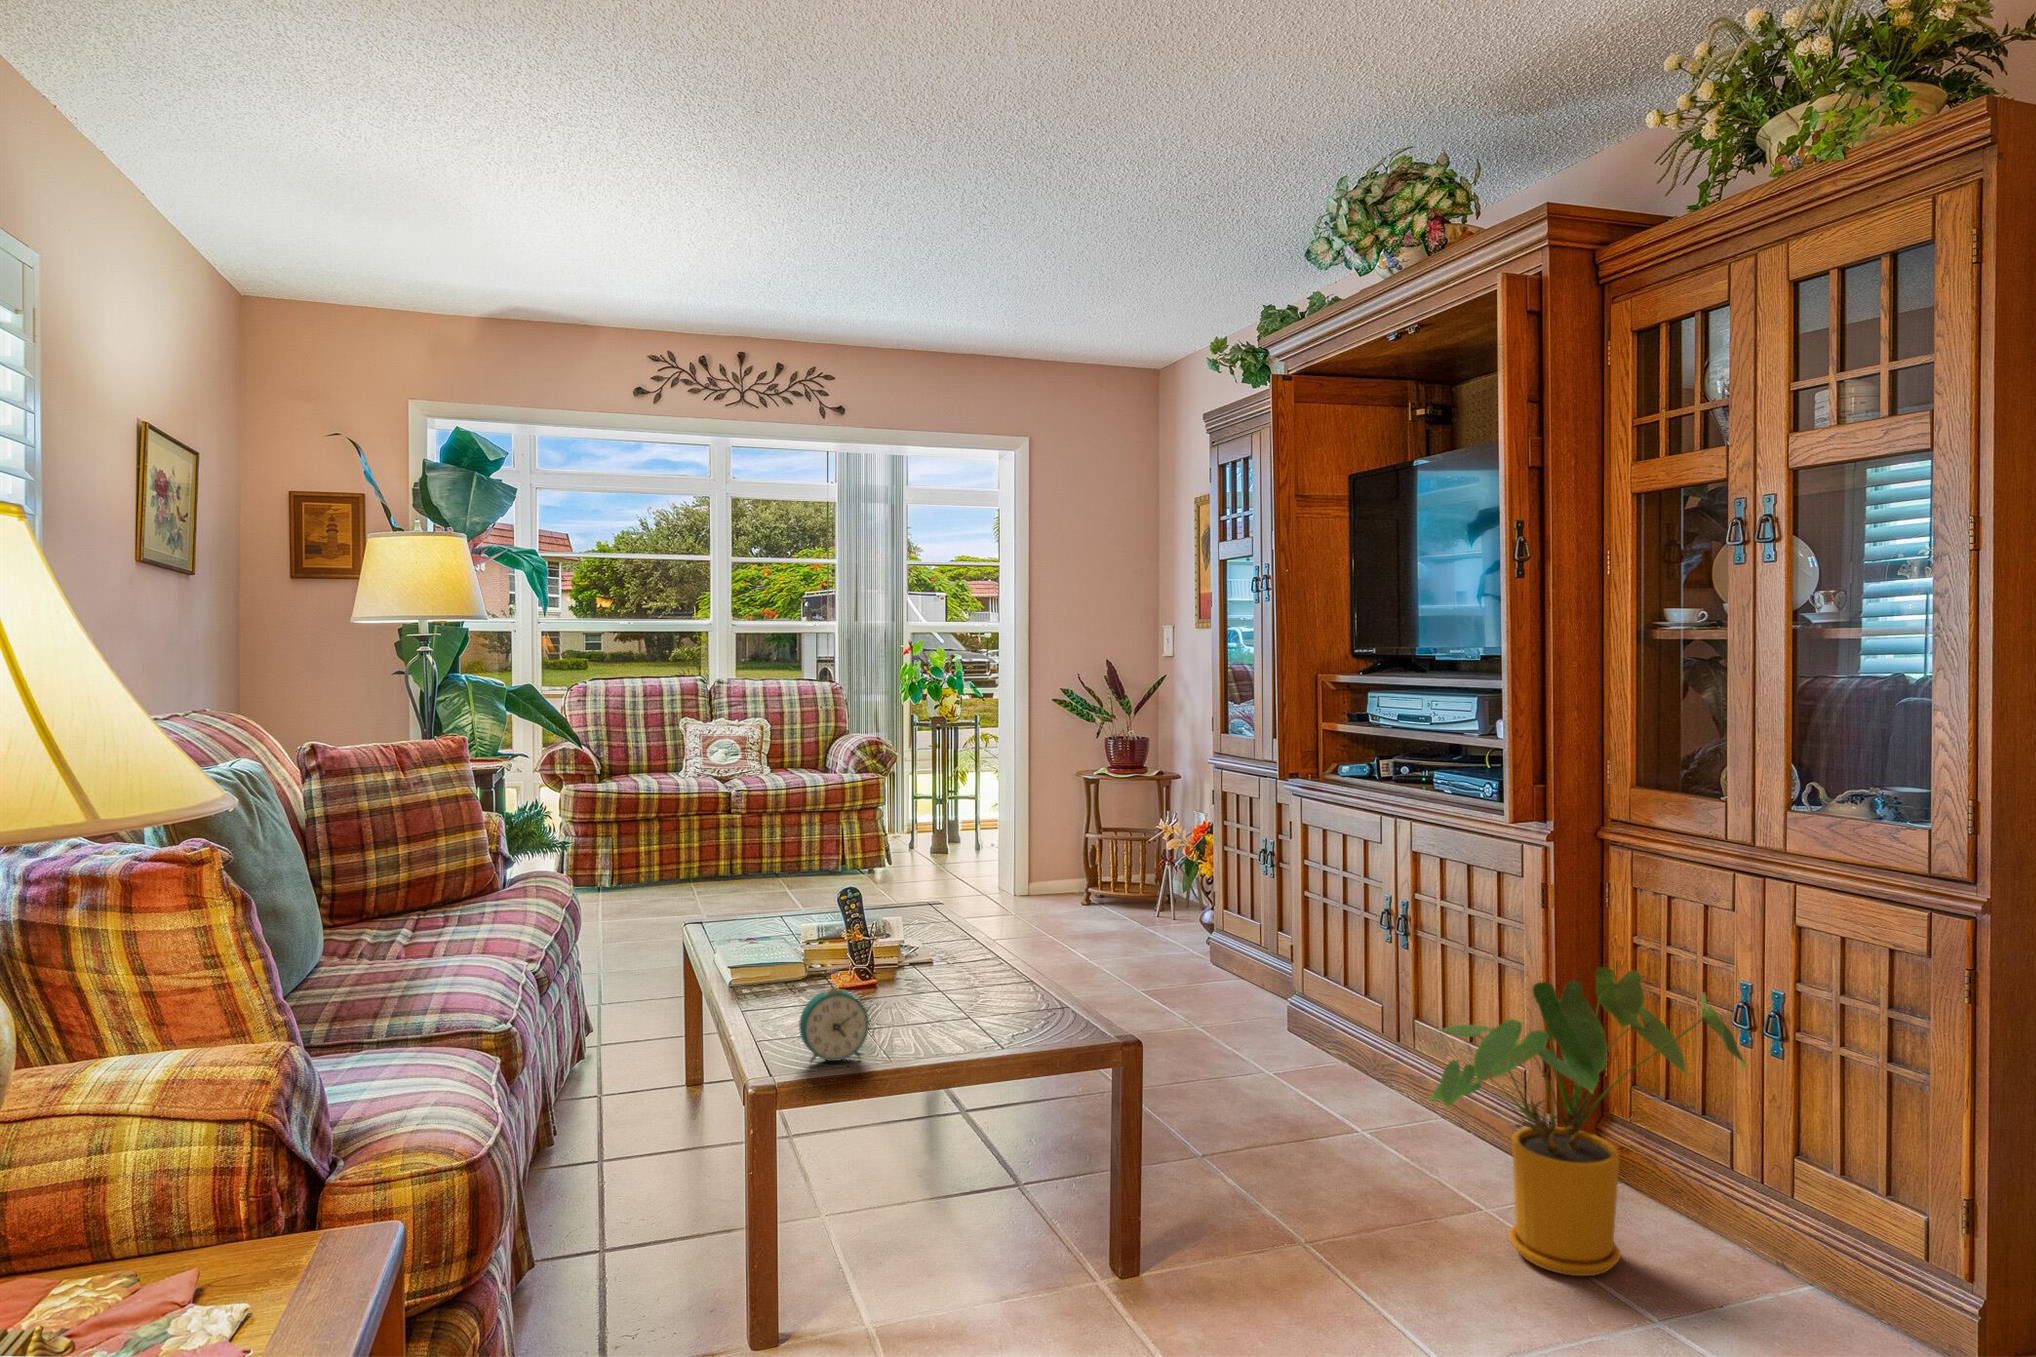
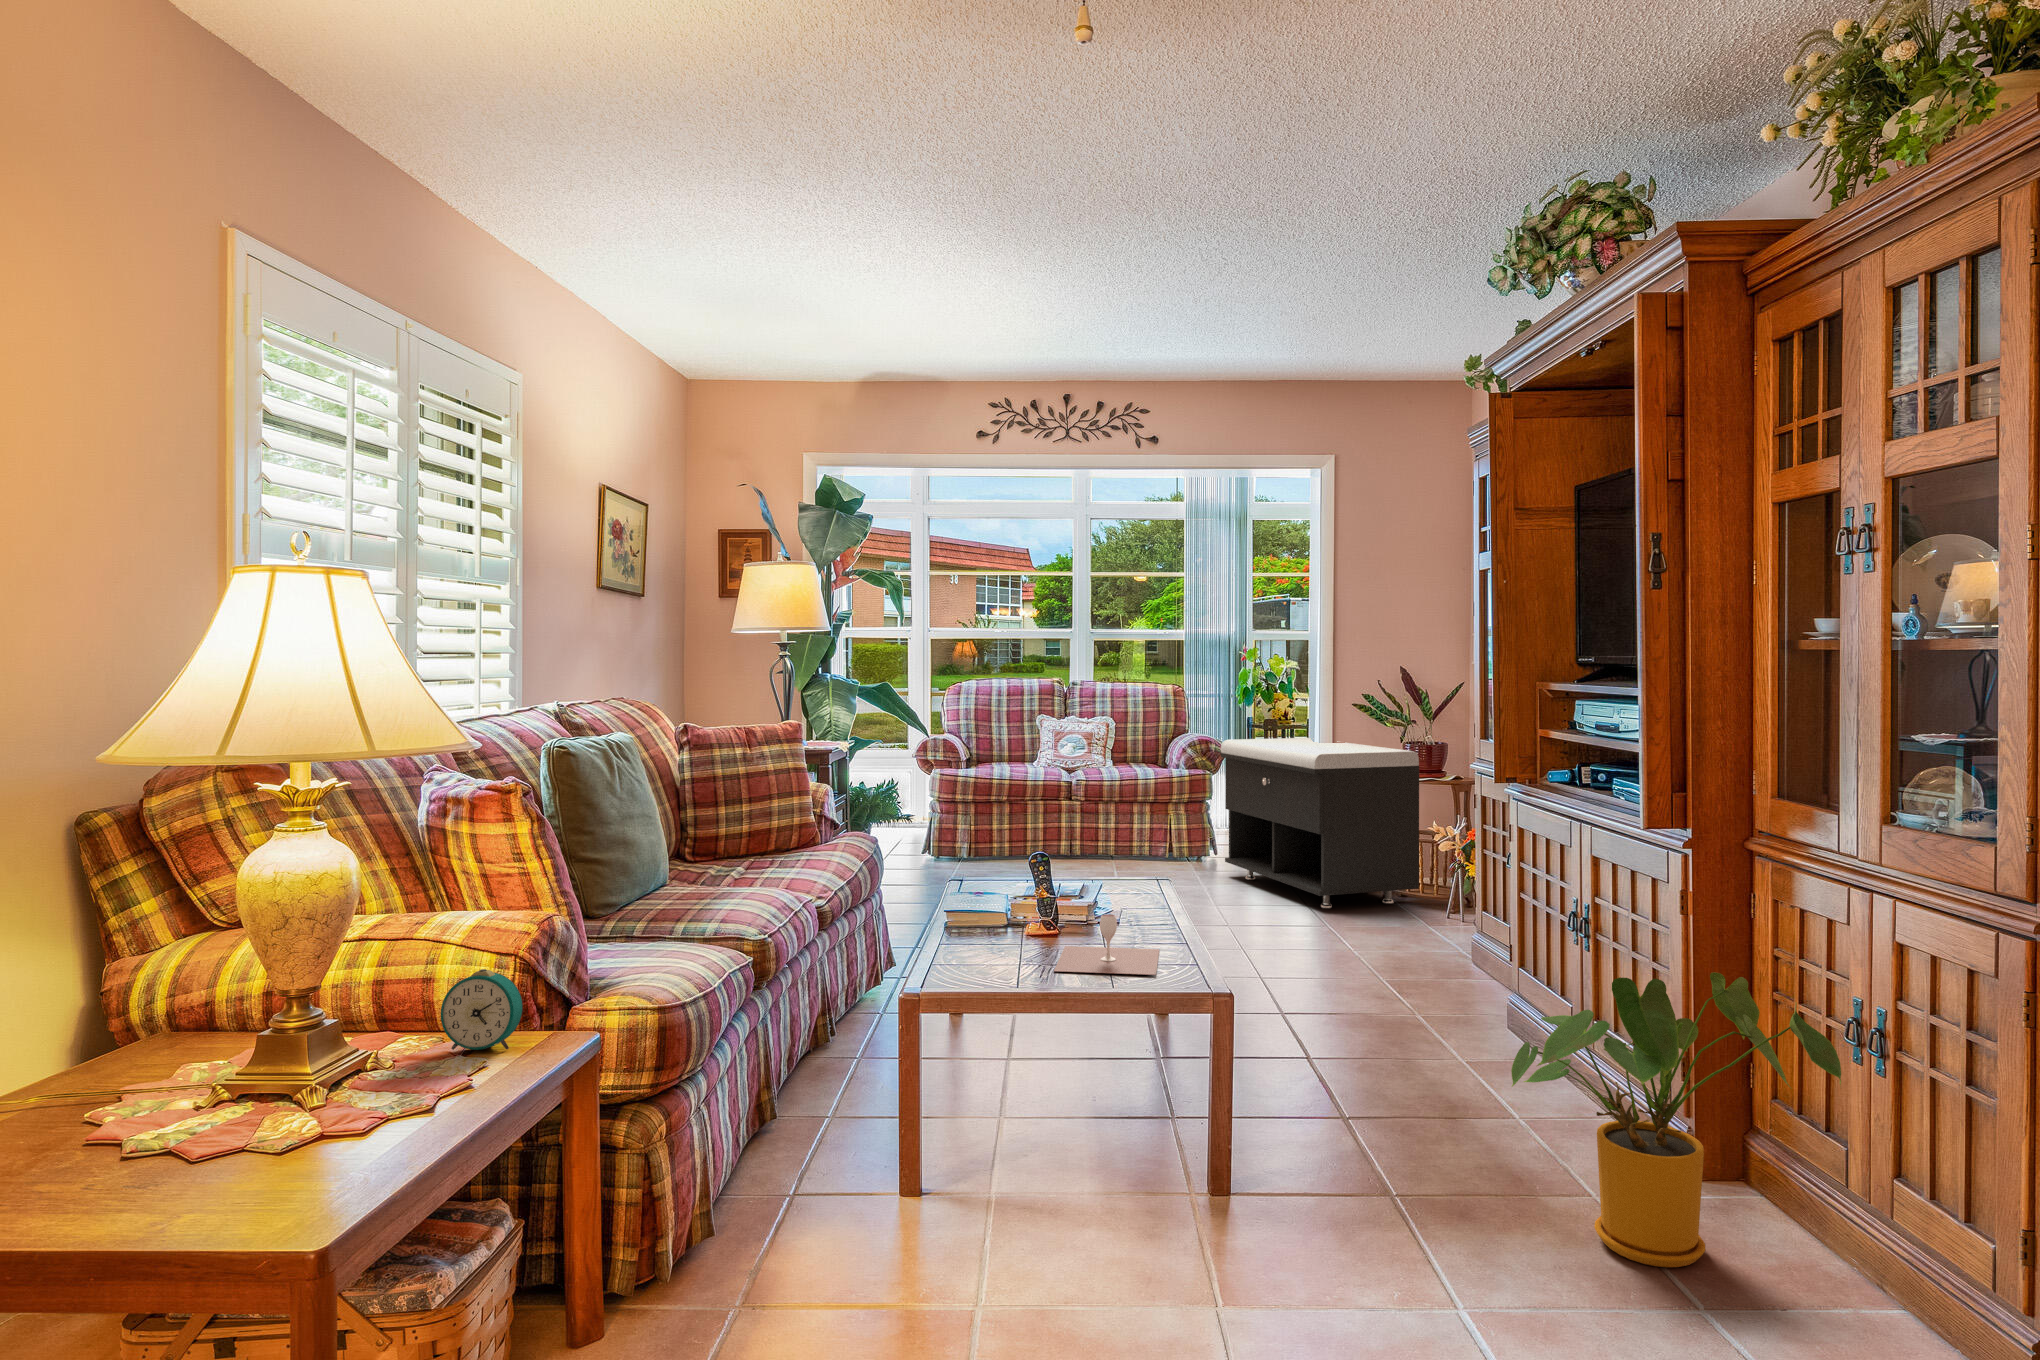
storage bench: none [906,737,1123,917] -> present [1221,738,1419,908]
wine glass: none [908,958,1046,1035] -> present [1054,914,1159,975]
alarm clock: present [799,987,869,1063] -> present [441,969,523,1050]

